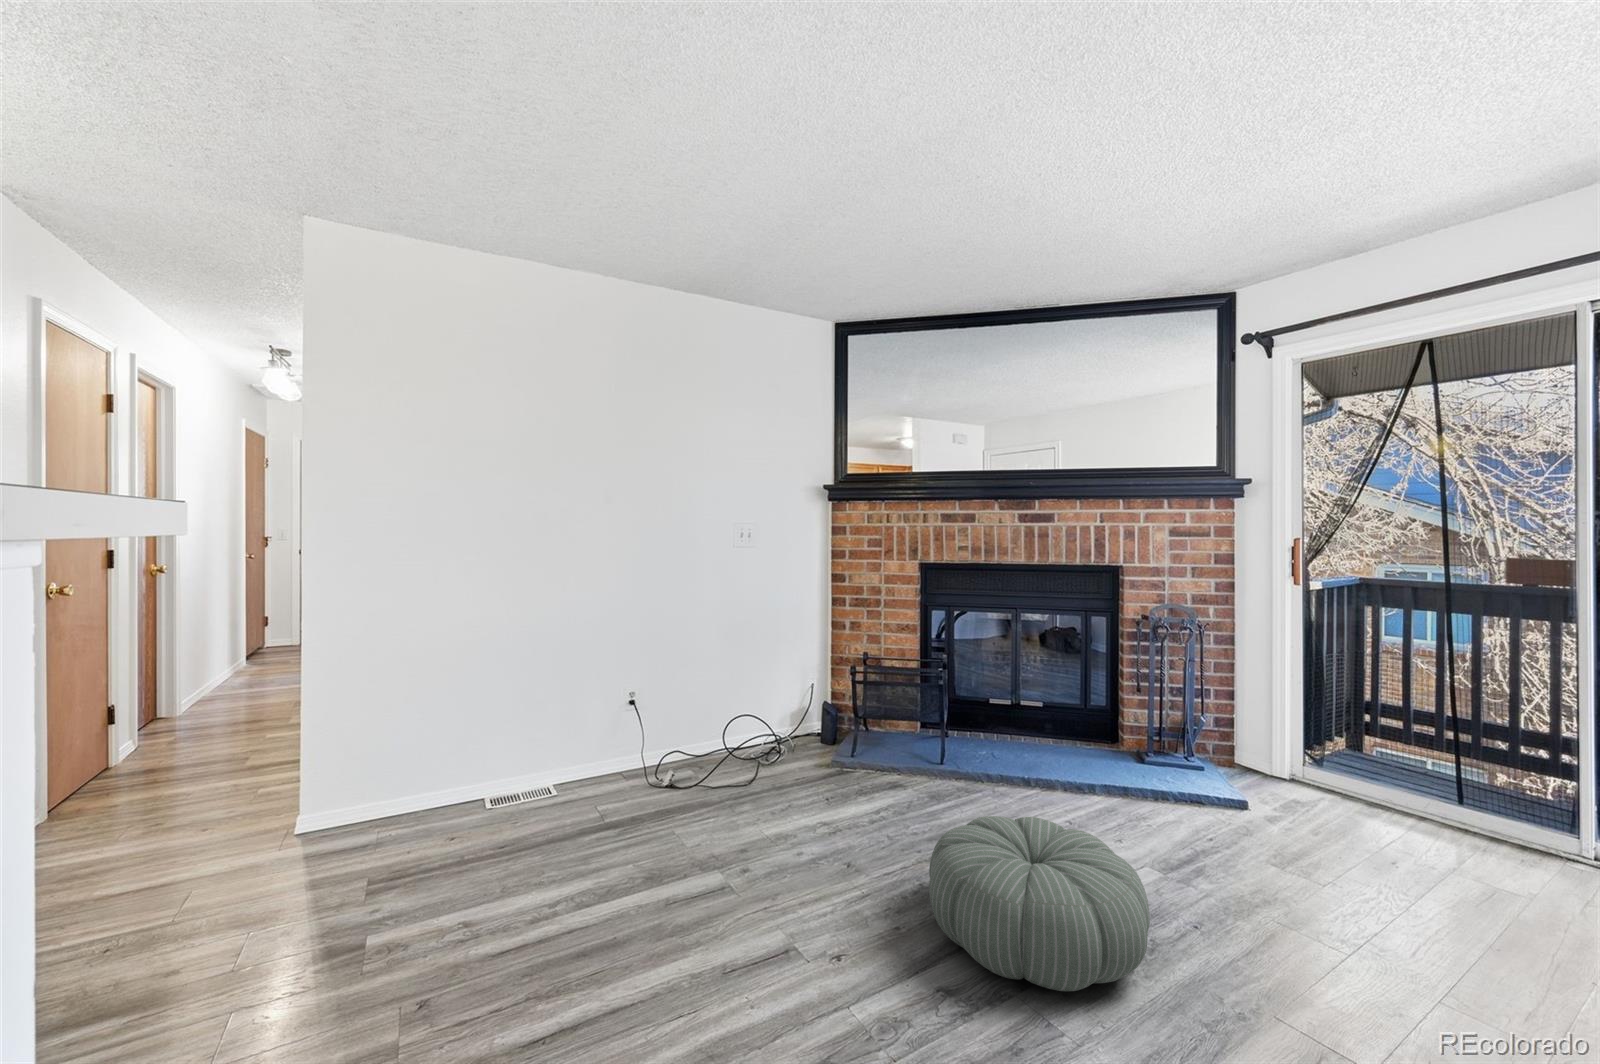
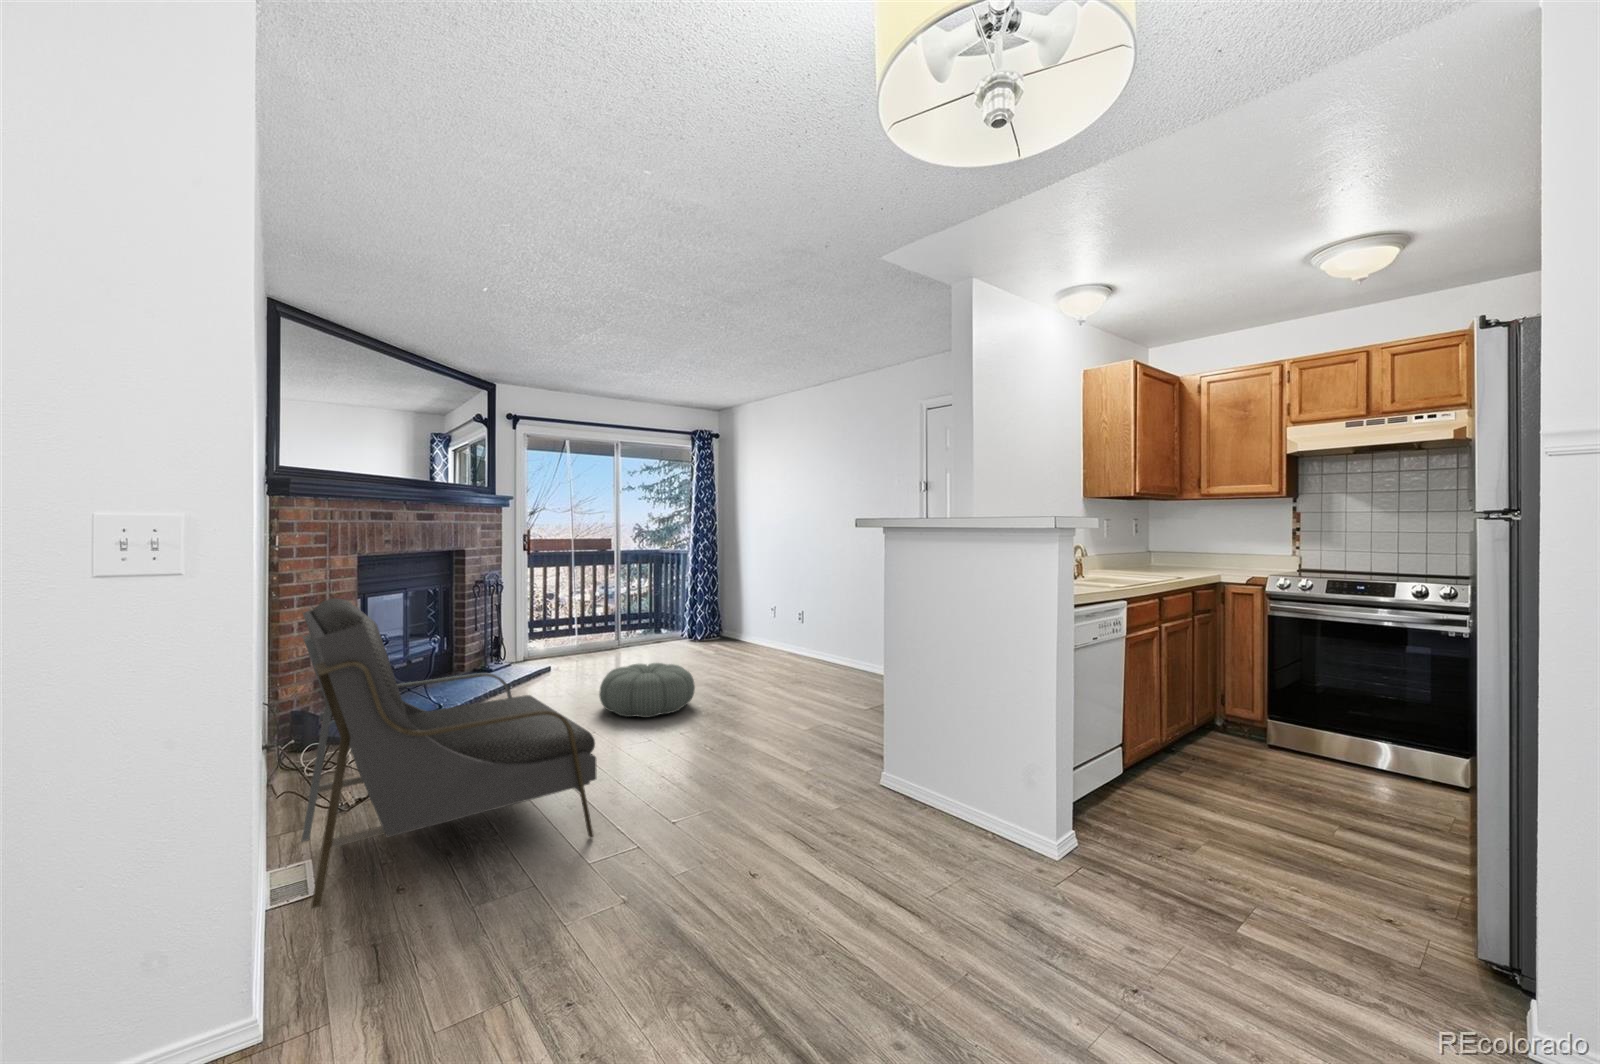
armchair: none [428,589,686,920] -> present [301,598,596,908]

